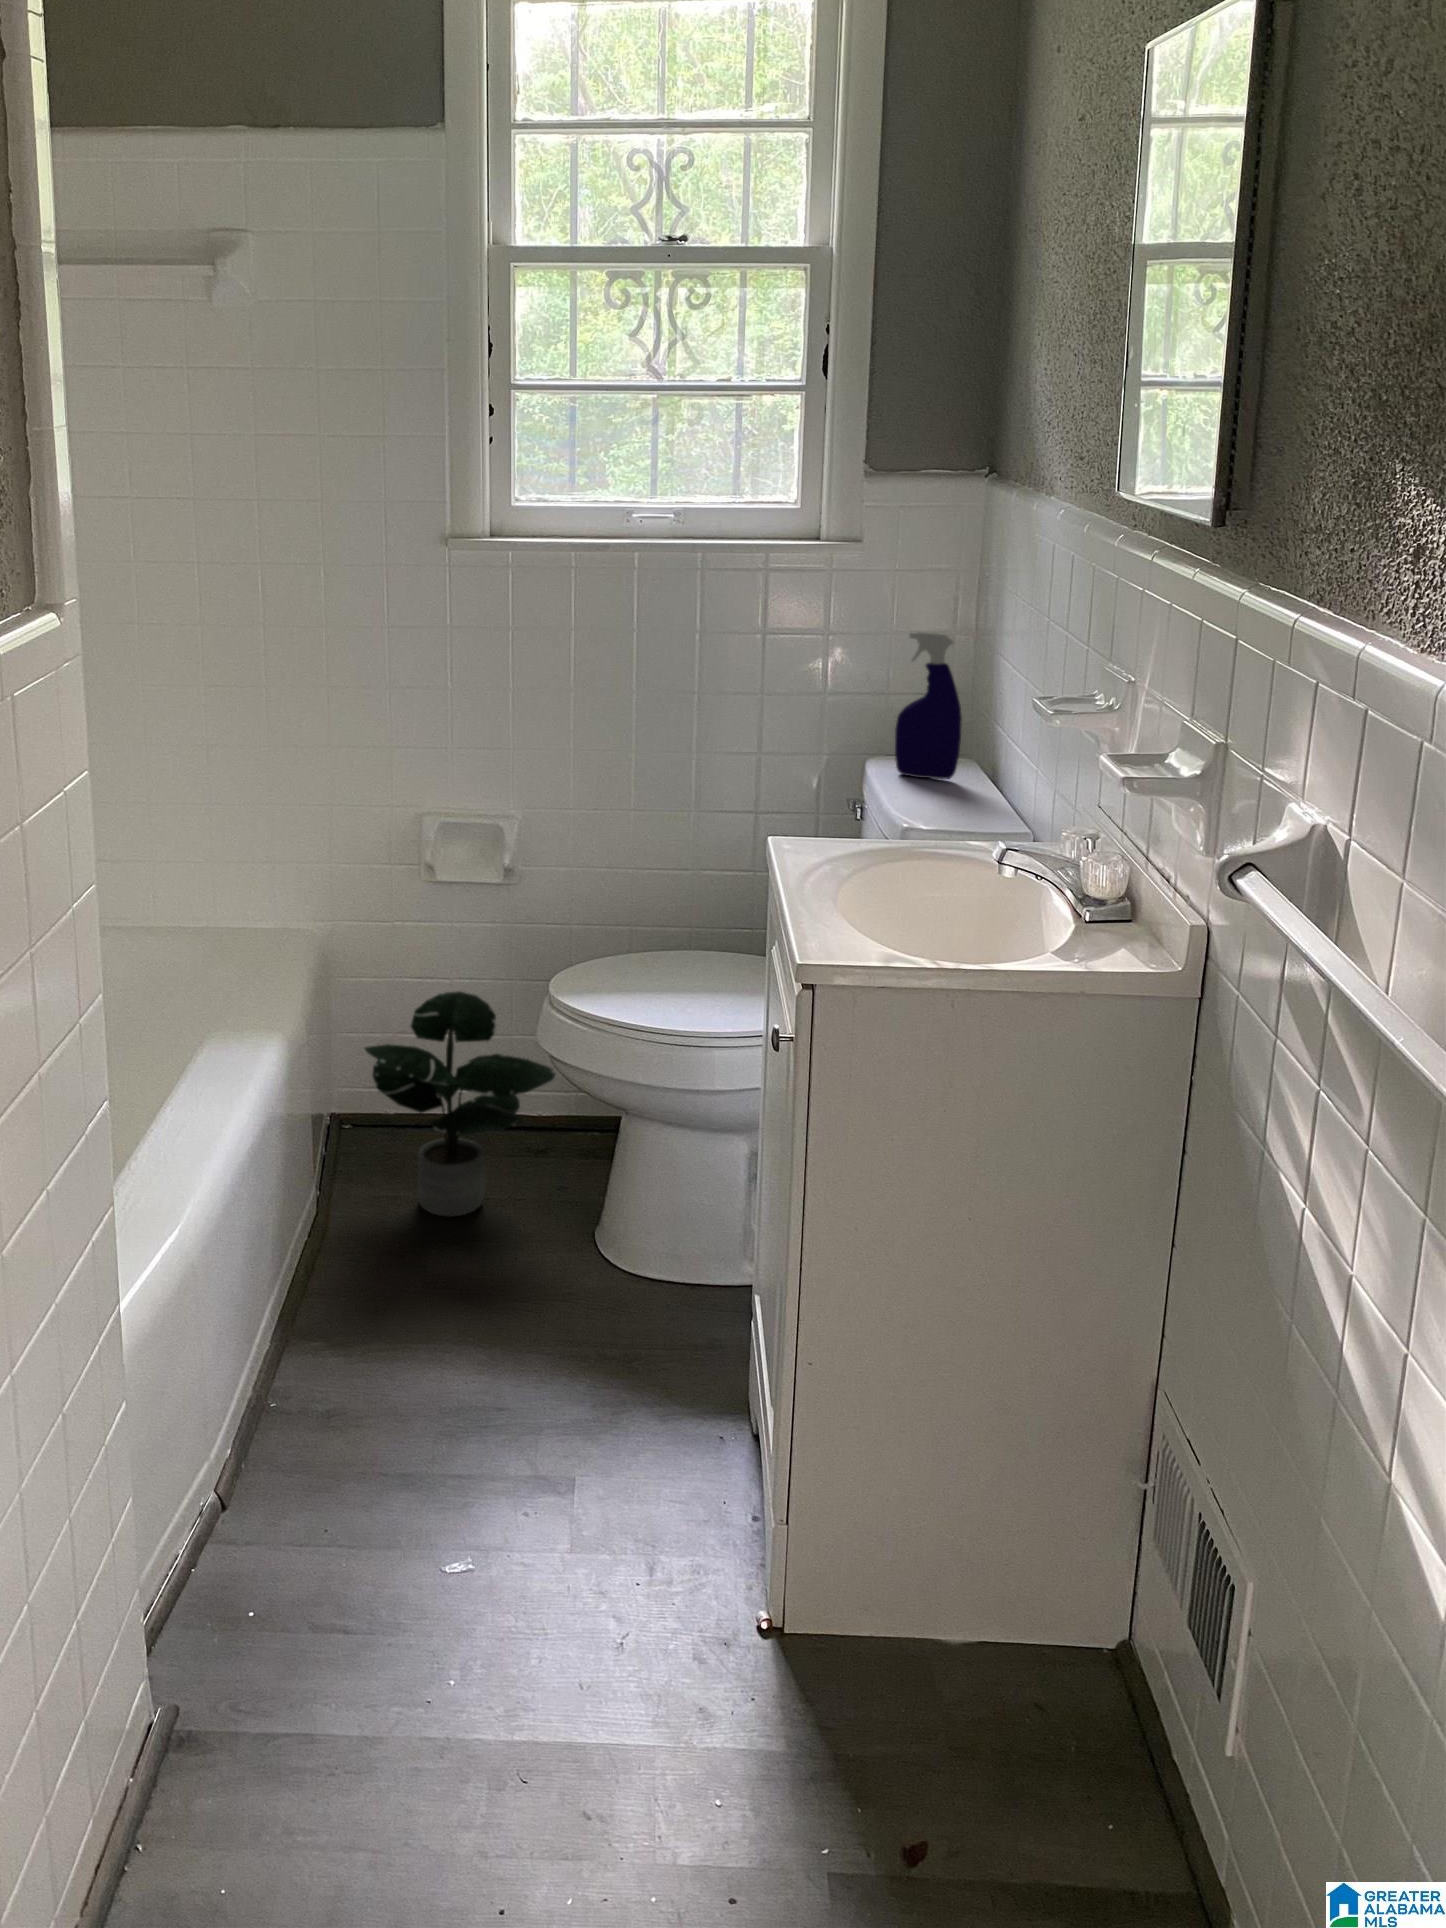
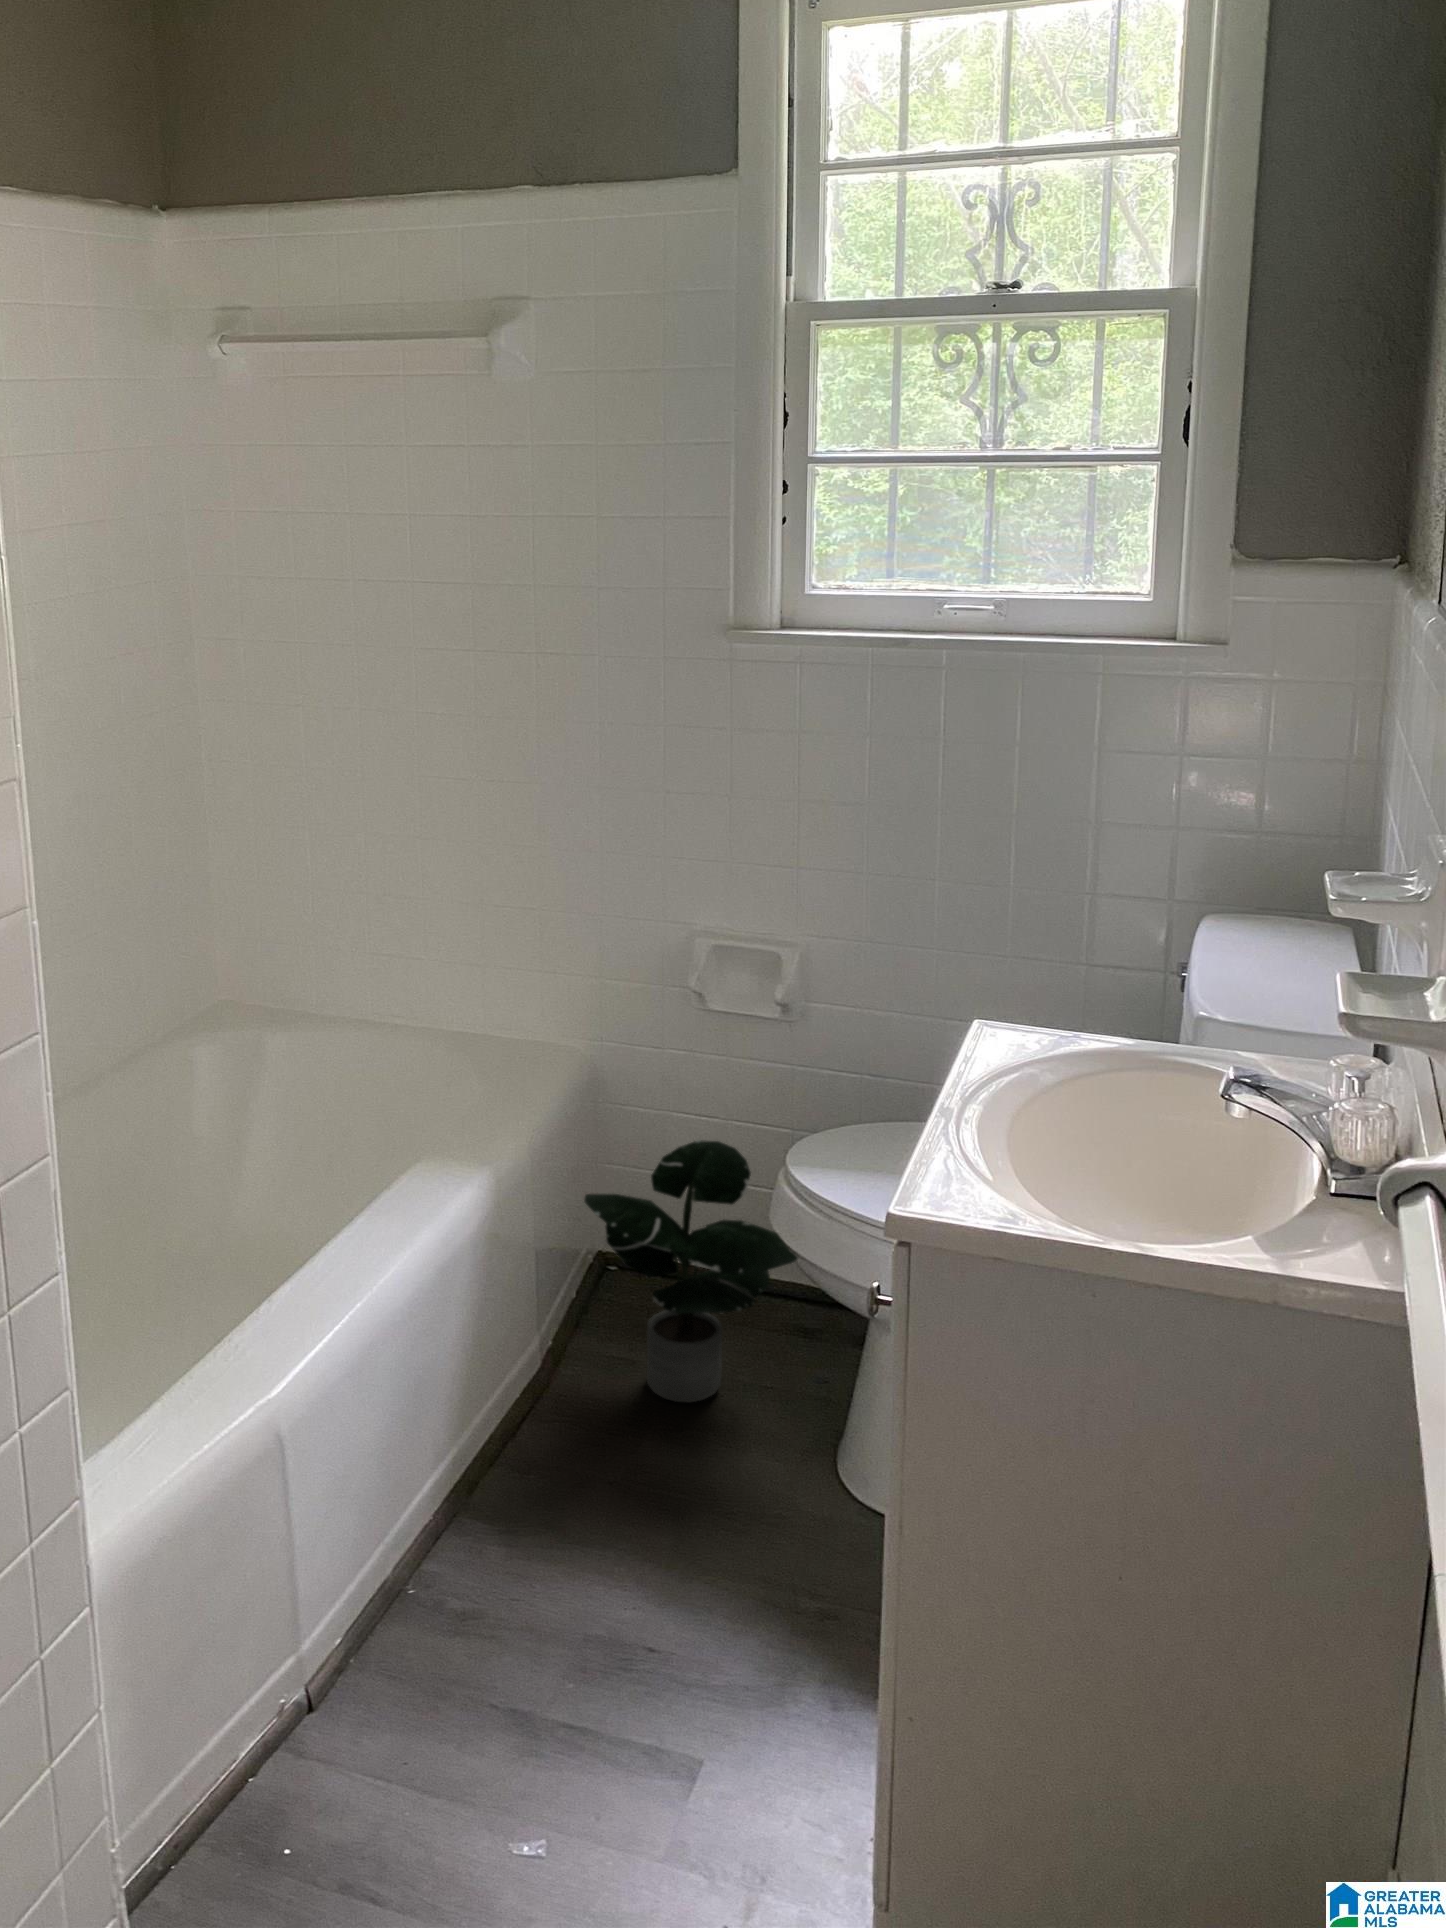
spray bottle: present [895,632,962,779] -> none [1237,759,1326,949]

